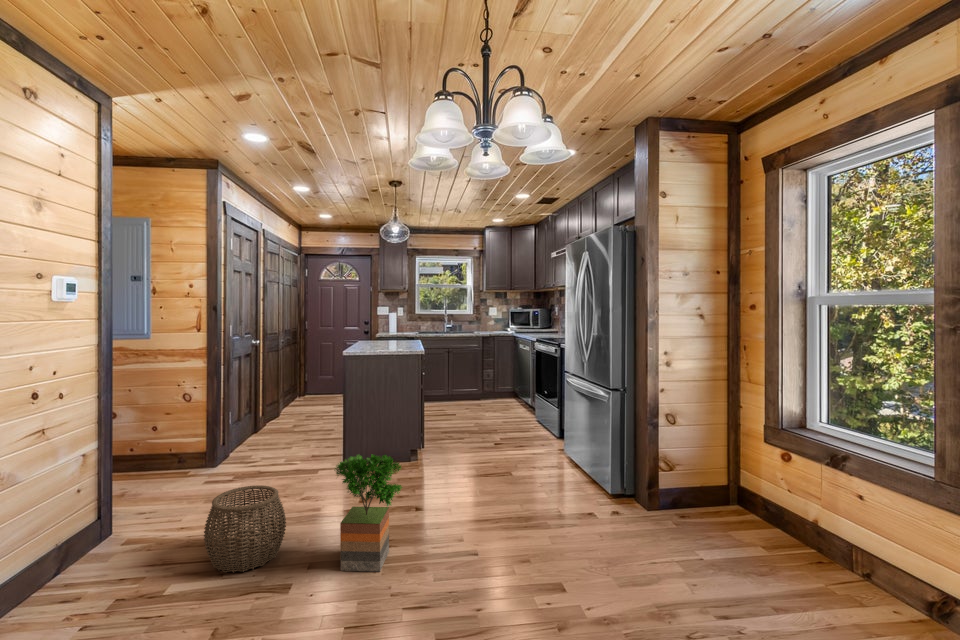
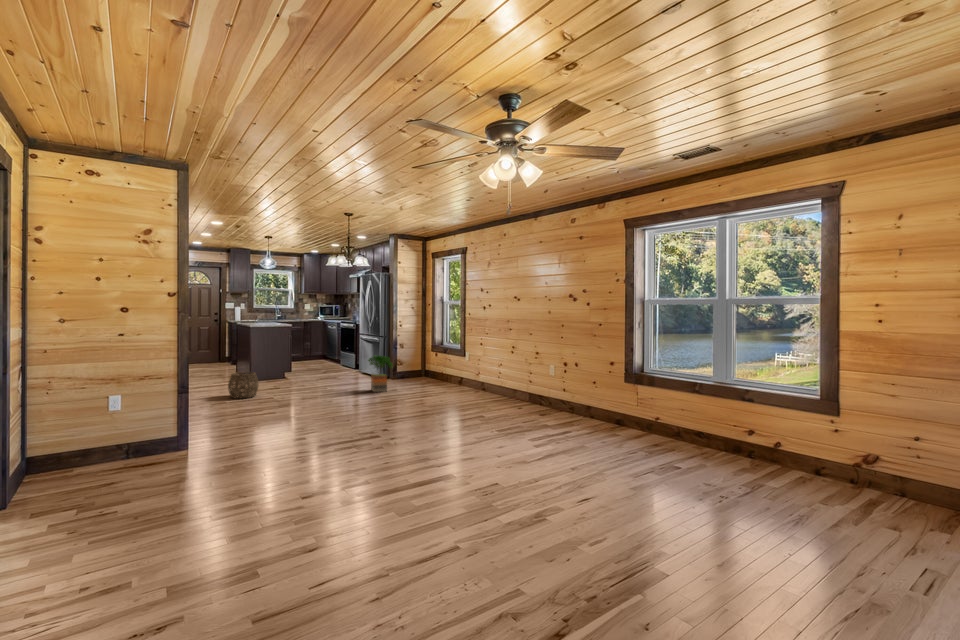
potted tree: present [334,454,402,572] -> present [368,356,392,392]

